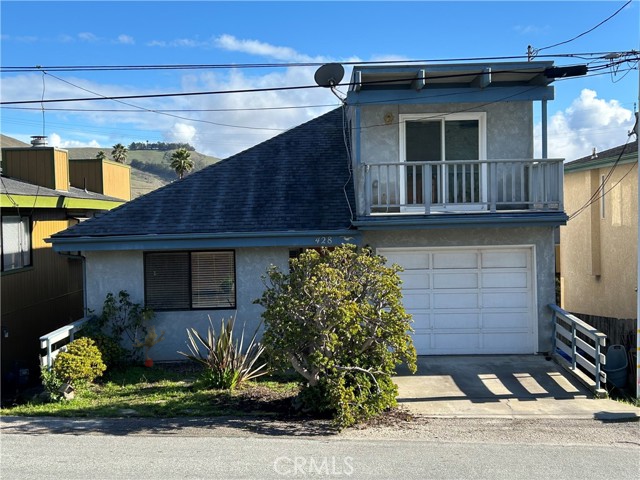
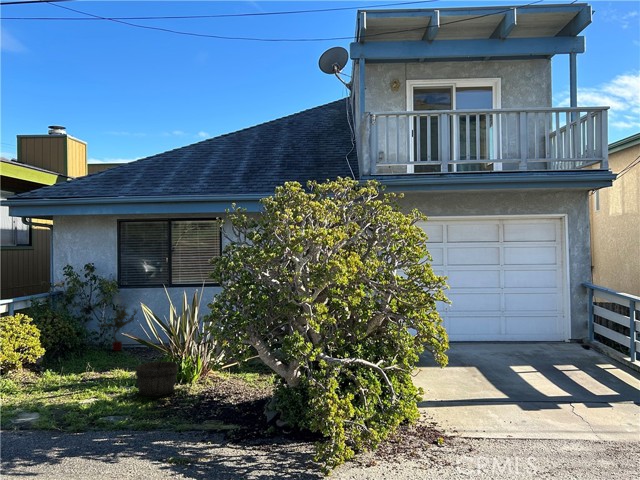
wooden bucket: none [192,369,223,398] -> present [135,359,178,396]

